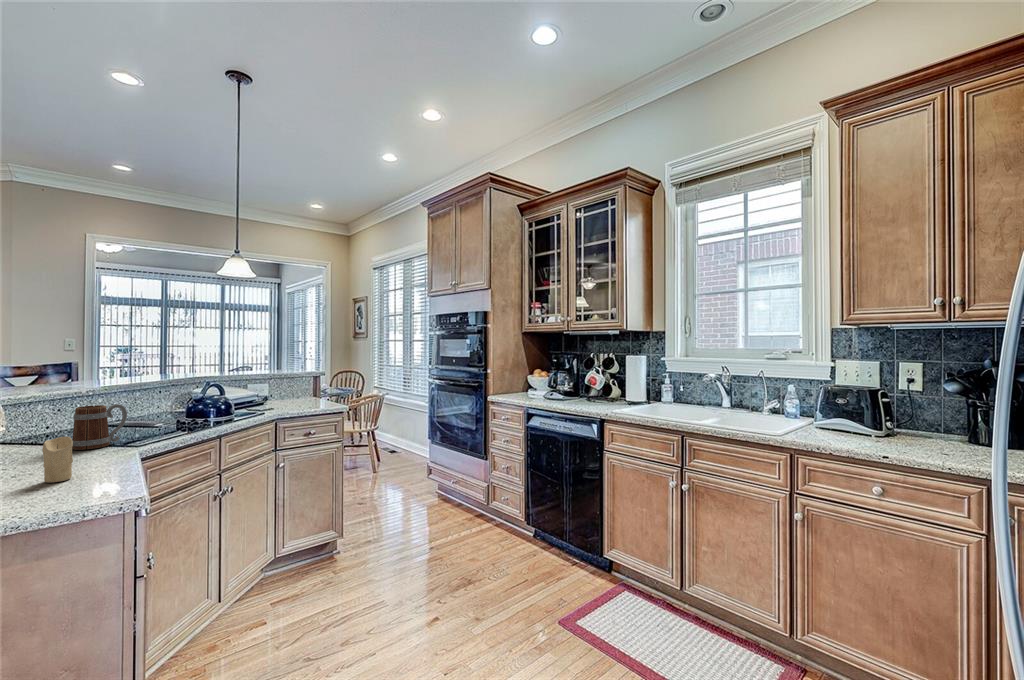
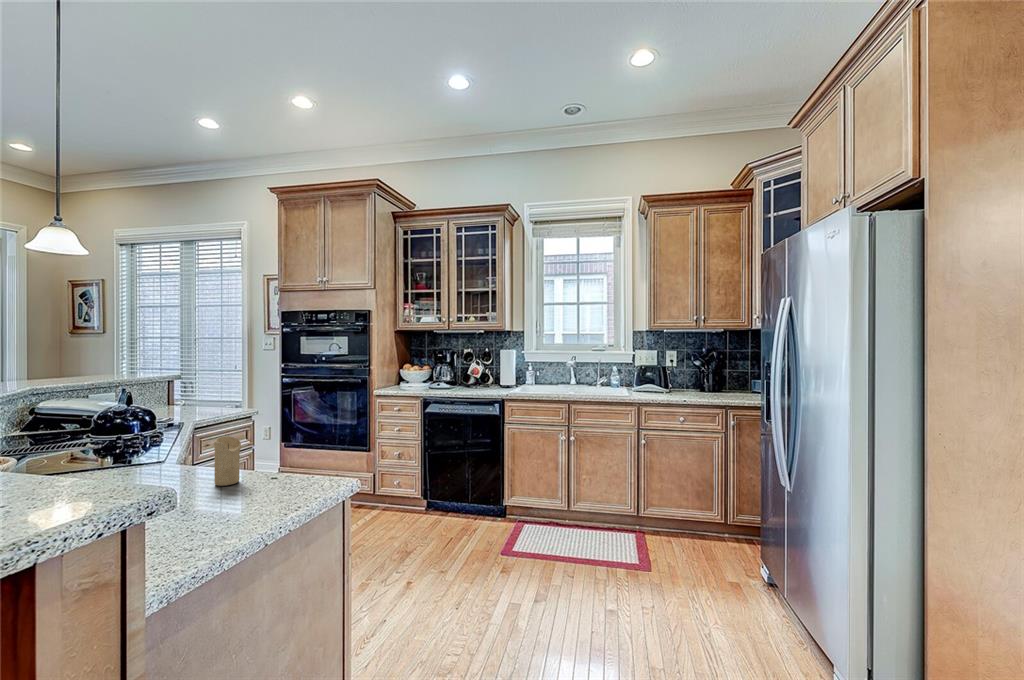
mug: present [72,404,127,450] -> none [86,410,143,469]

